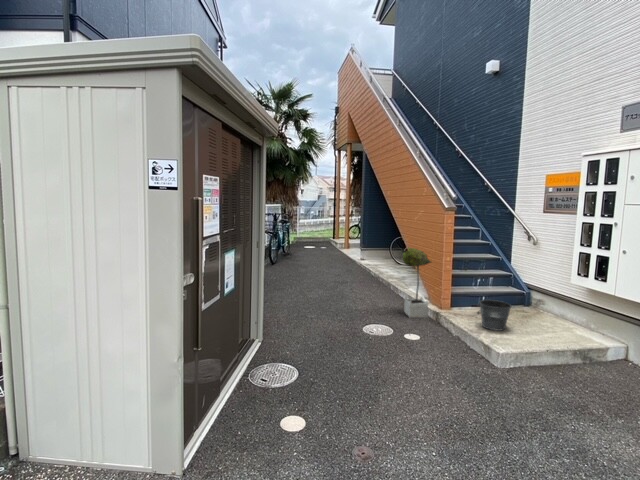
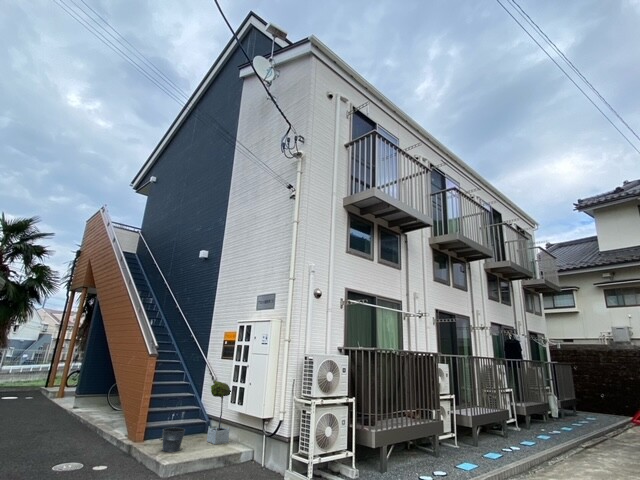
potted tree: present [403,248,431,318] -> present [207,381,231,444]

